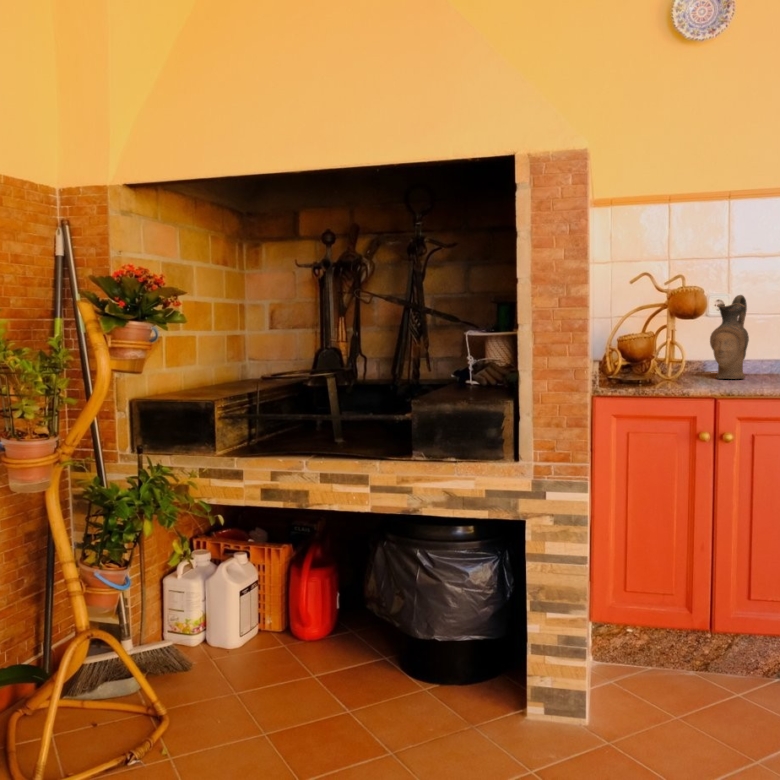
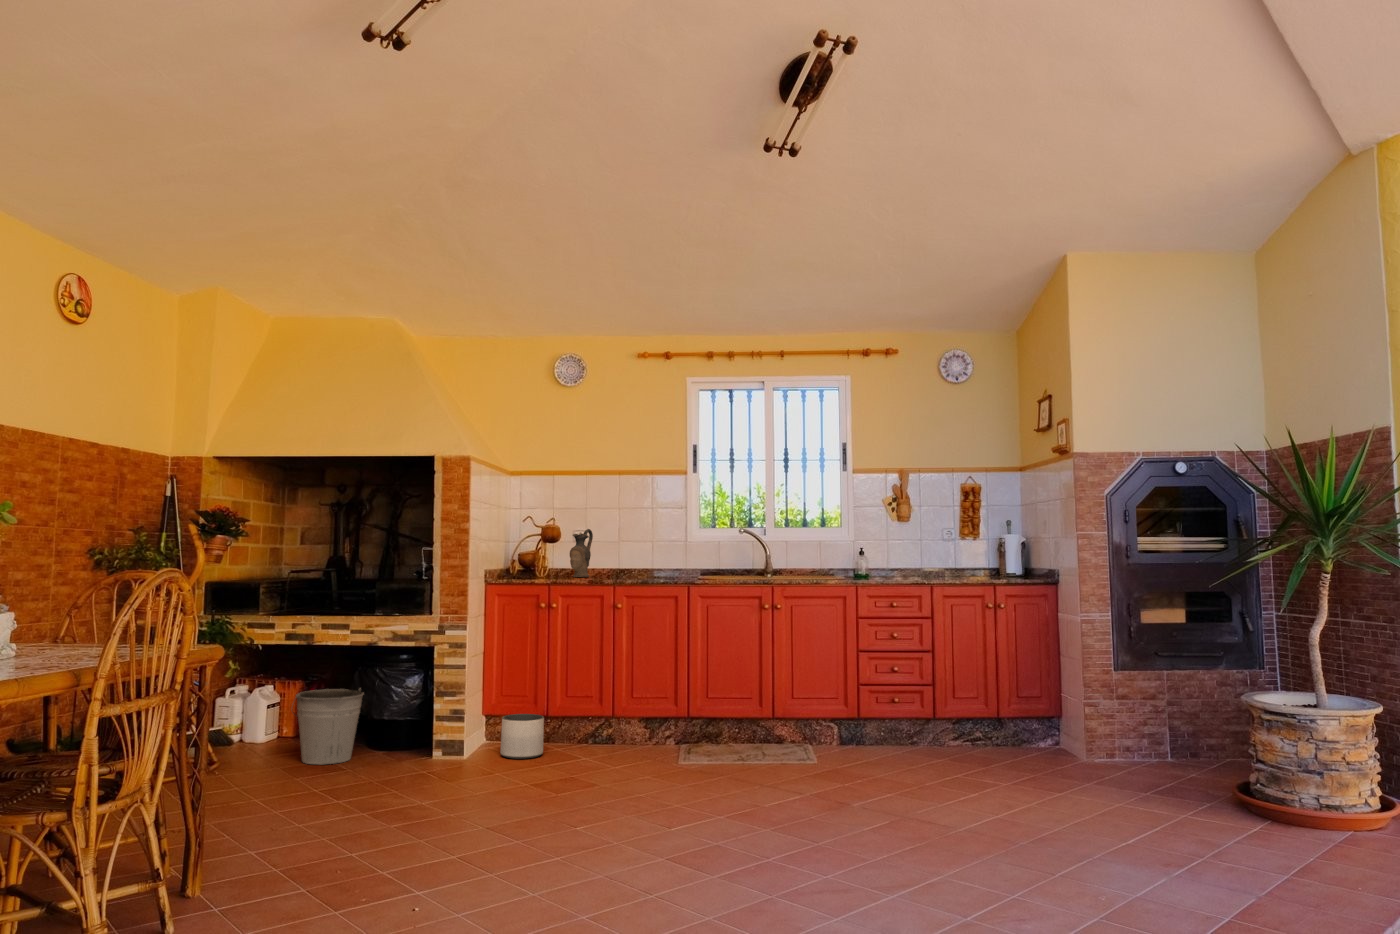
bucket: none [281,583,402,736] -> present [296,688,364,764]
planter: none [652,639,739,741] -> present [500,714,544,759]

